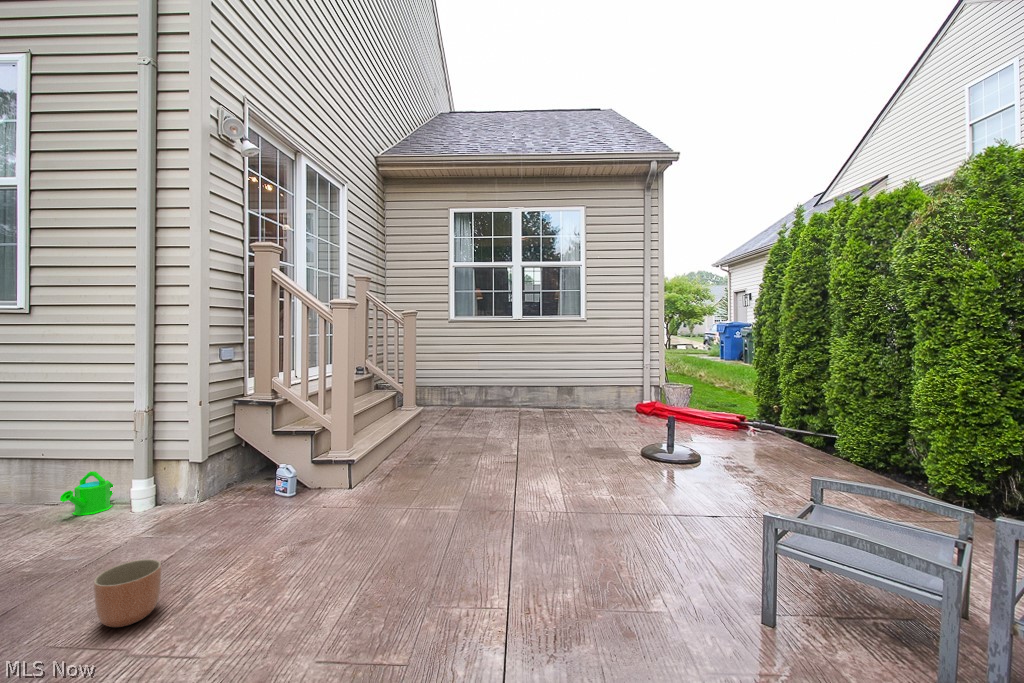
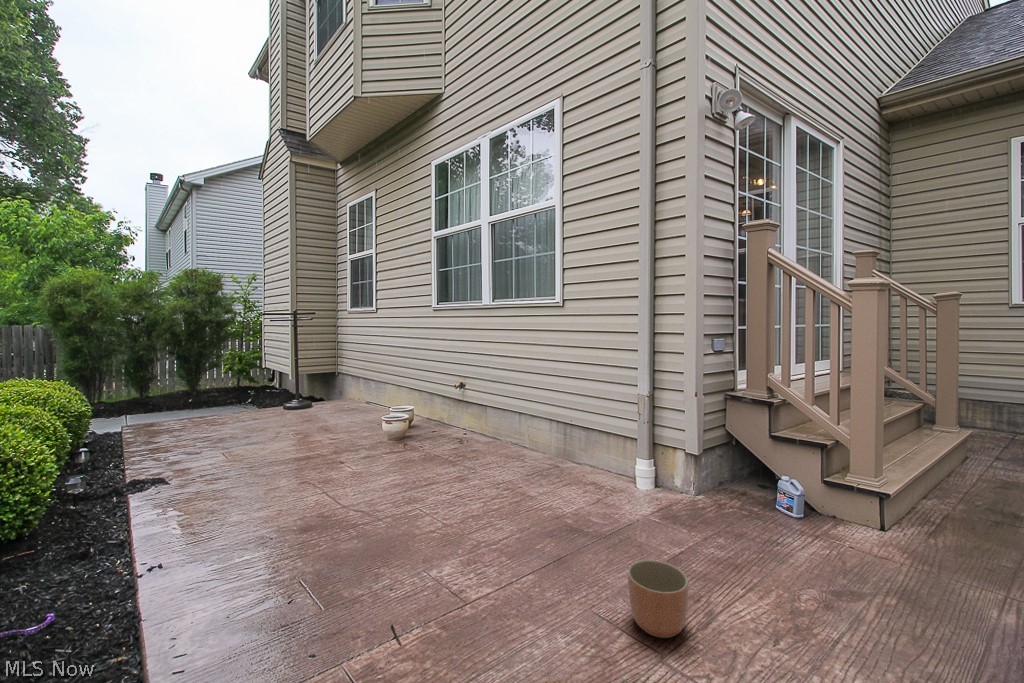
watering can: present [60,471,113,516] -> none [590,442,624,480]

